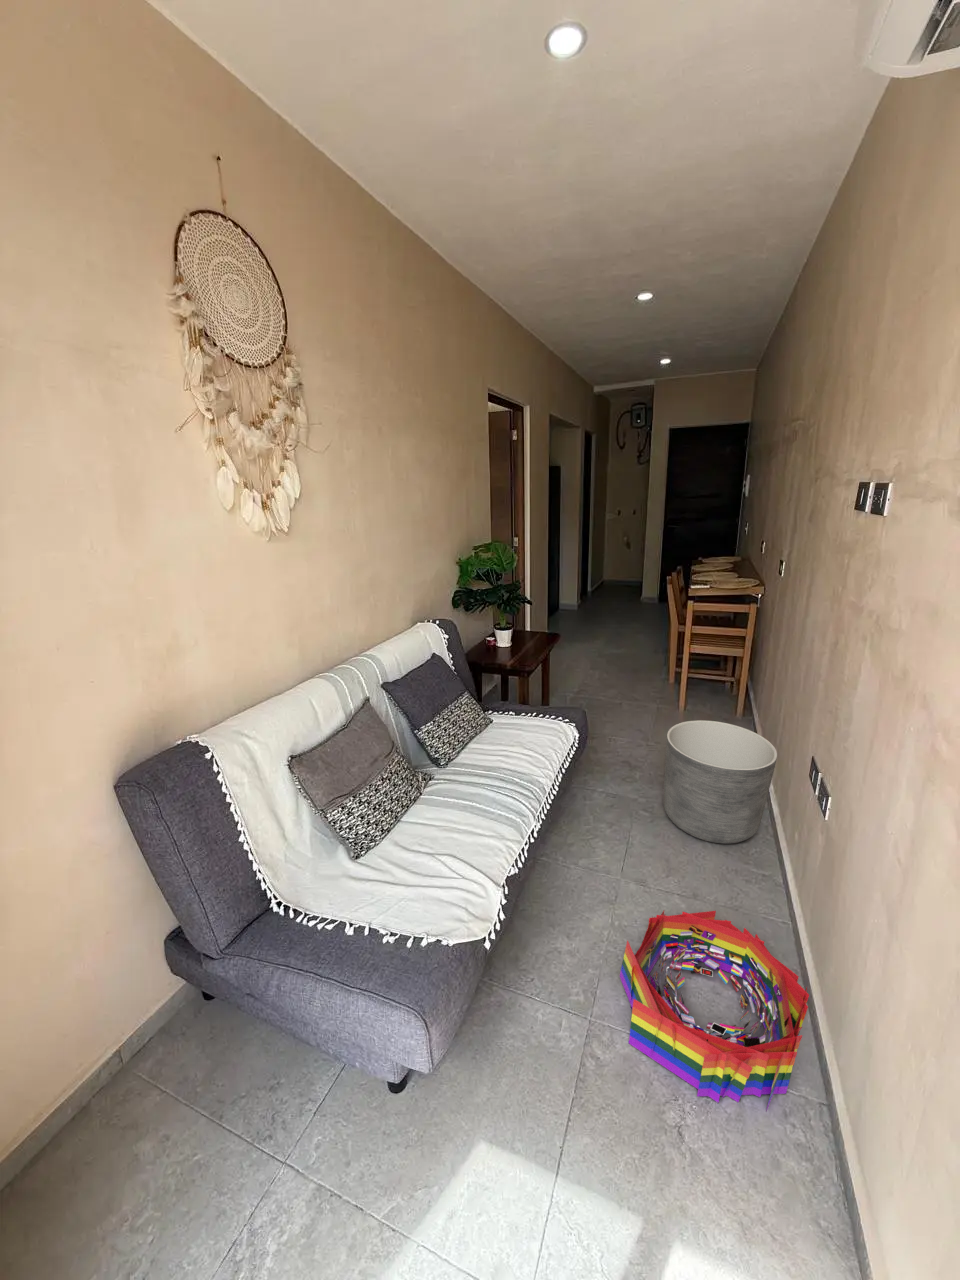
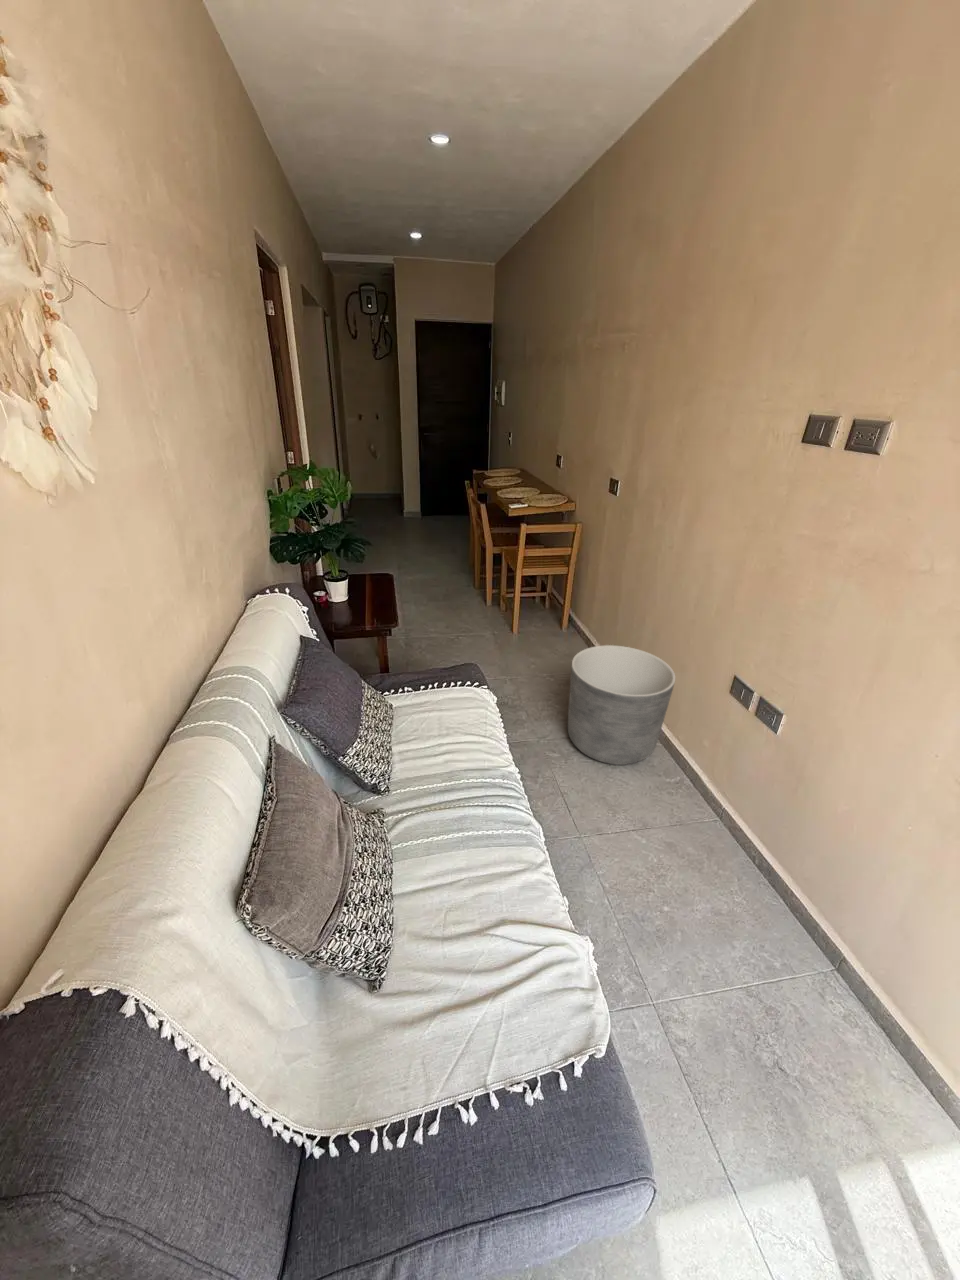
storage bin: present [620,911,809,1109] -> none [652,840,840,1029]

